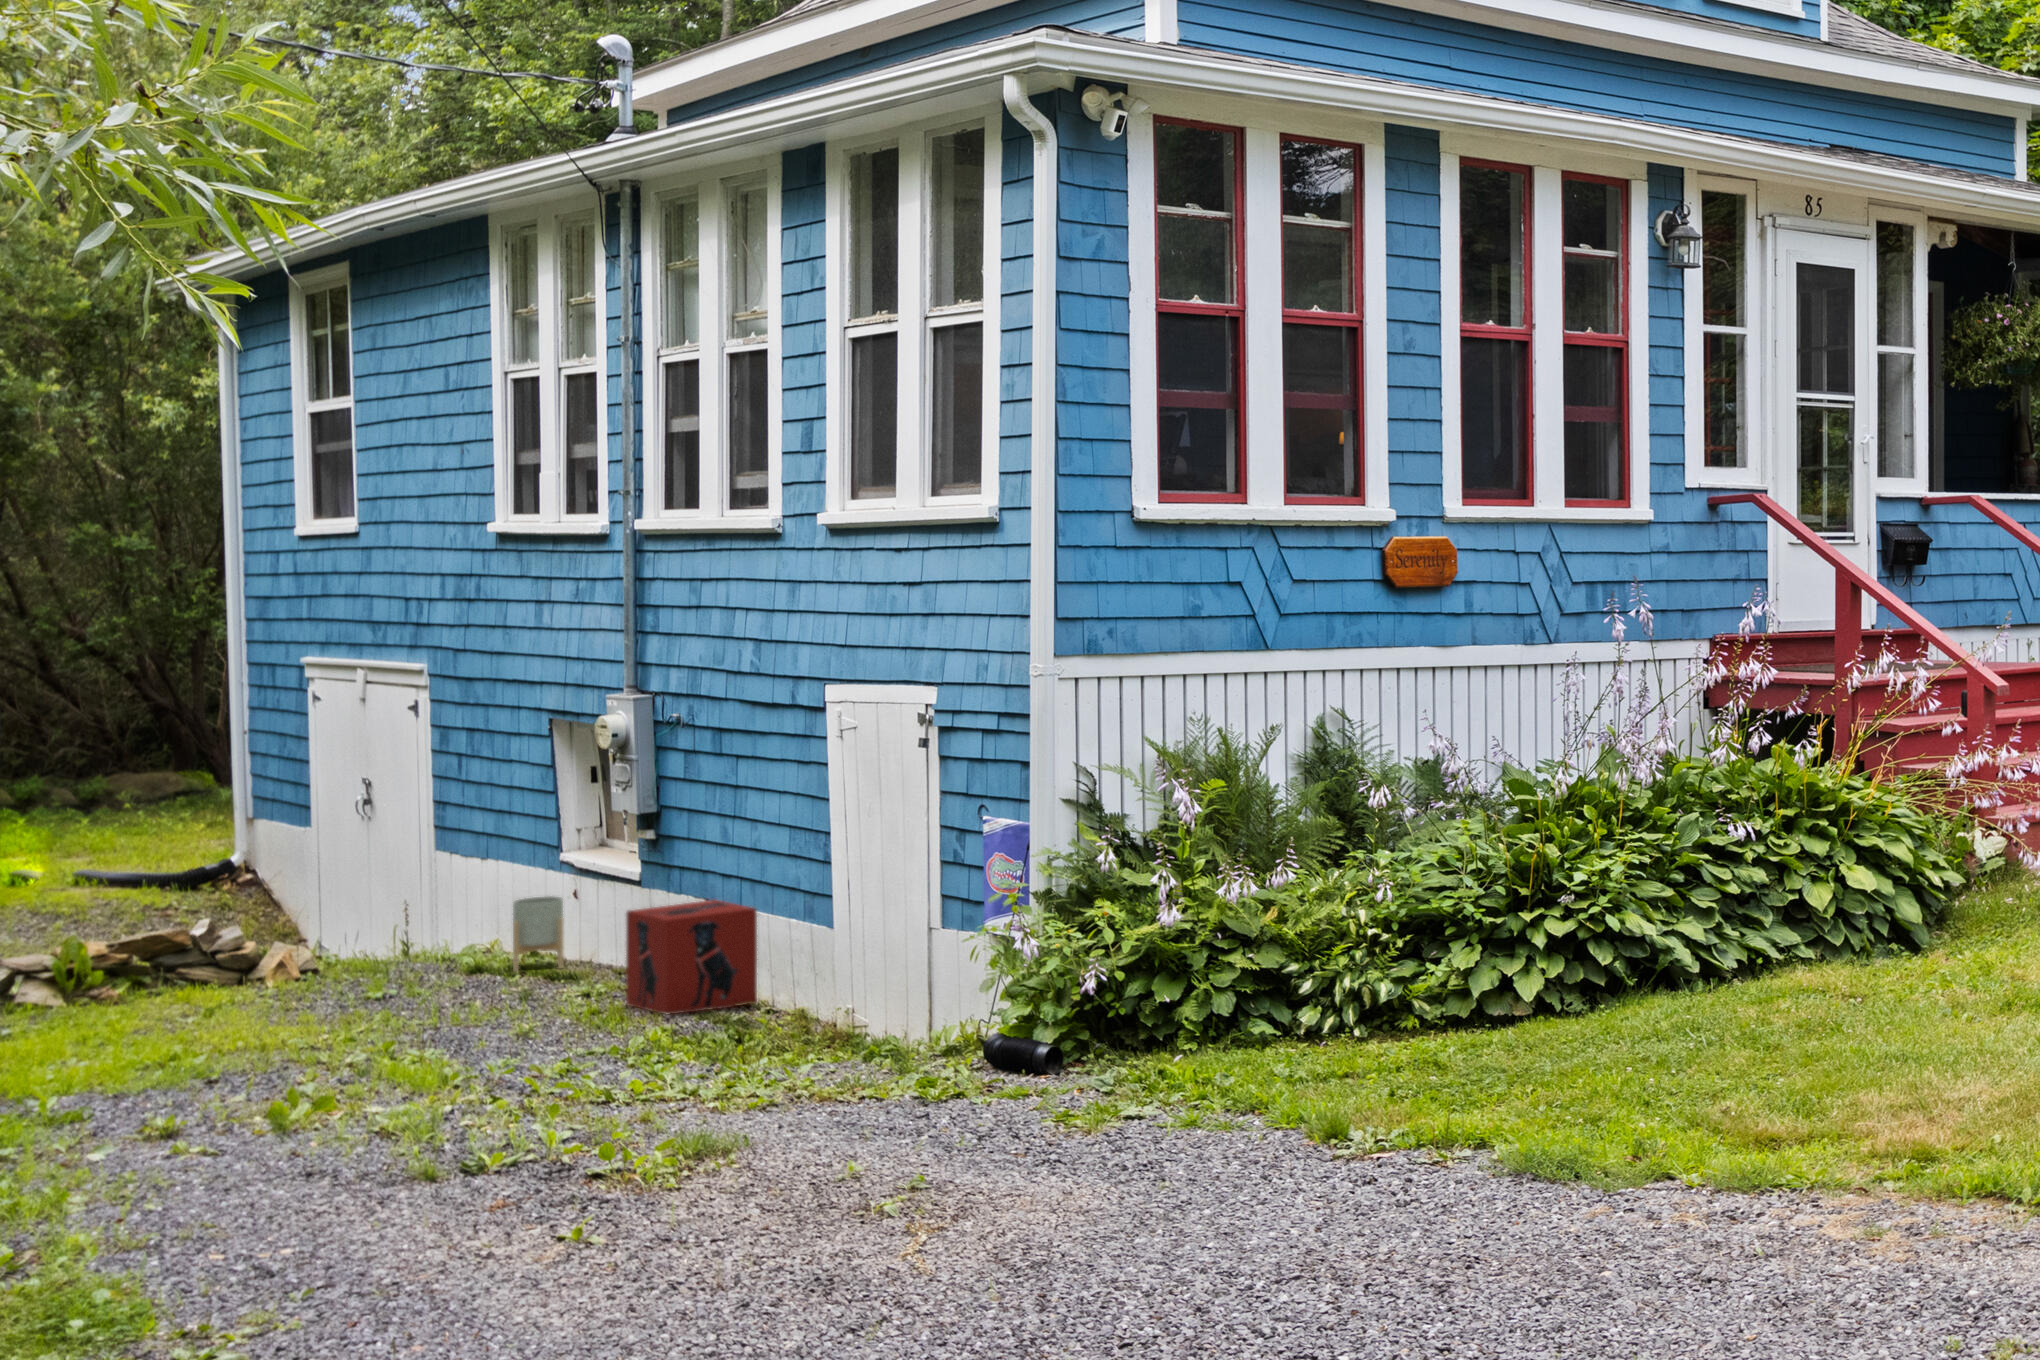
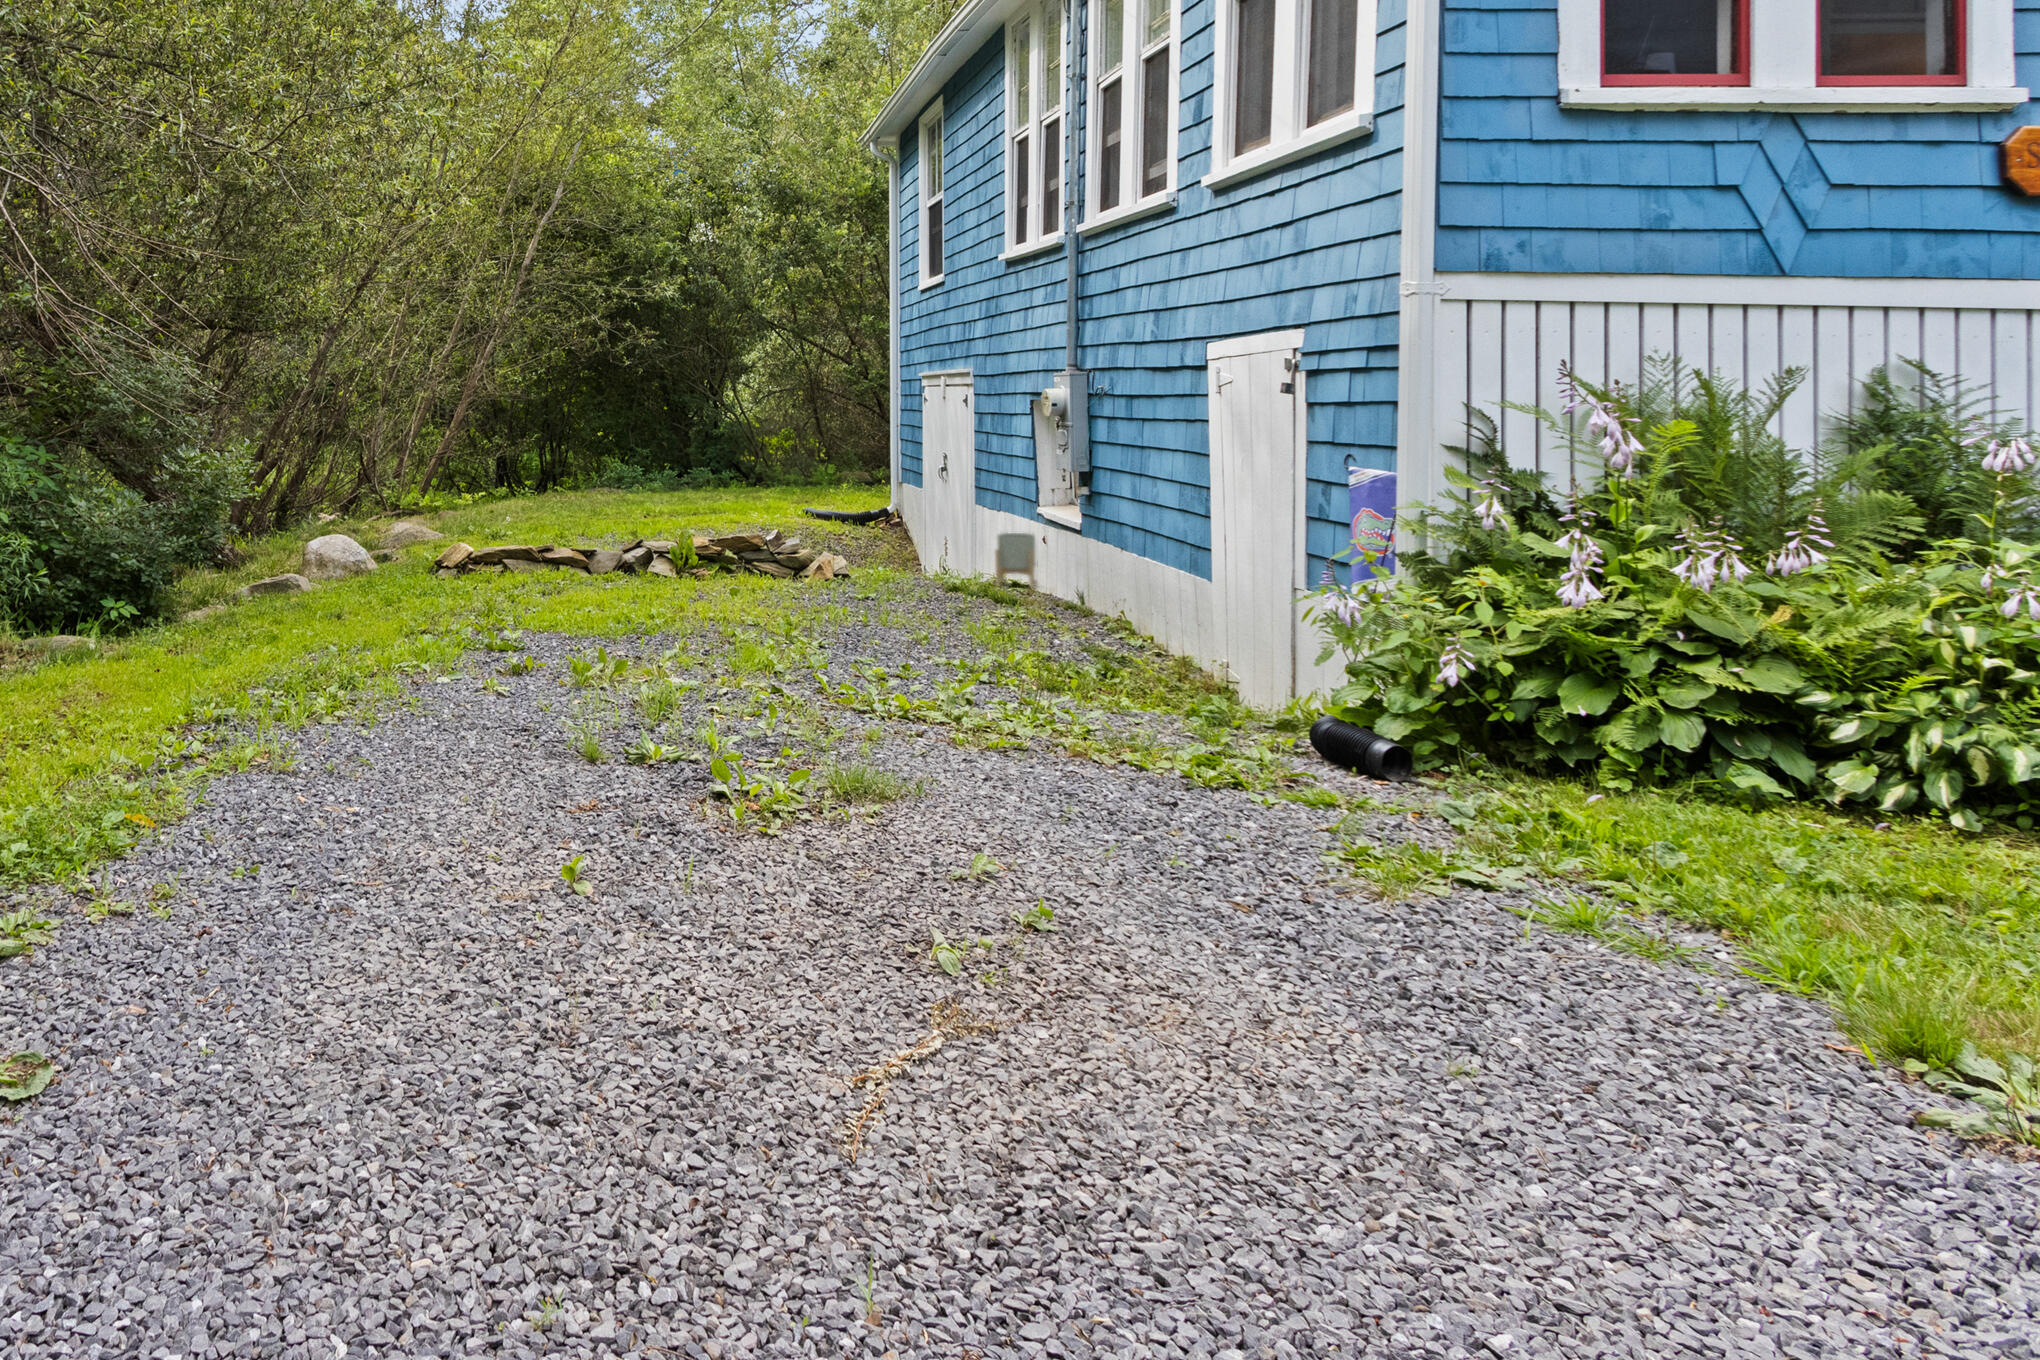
storage box: present [626,900,757,1014] -> none [1045,543,1156,637]

